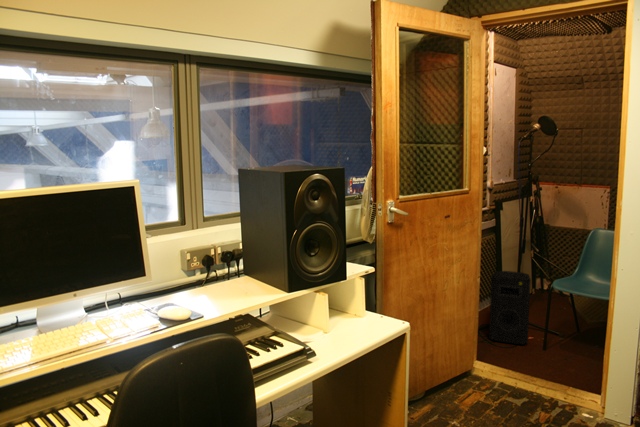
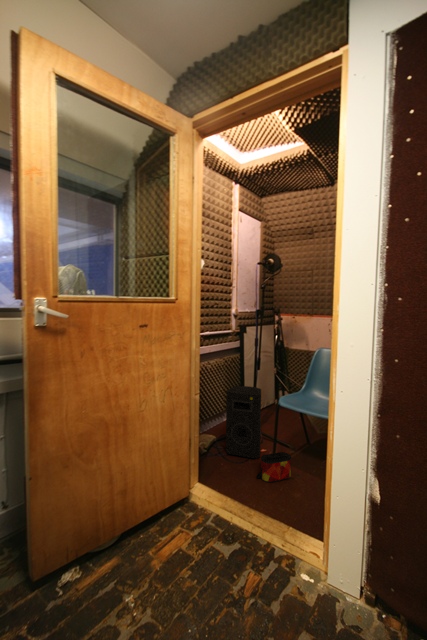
bag: none [530,337,566,363] -> present [257,452,291,483]

